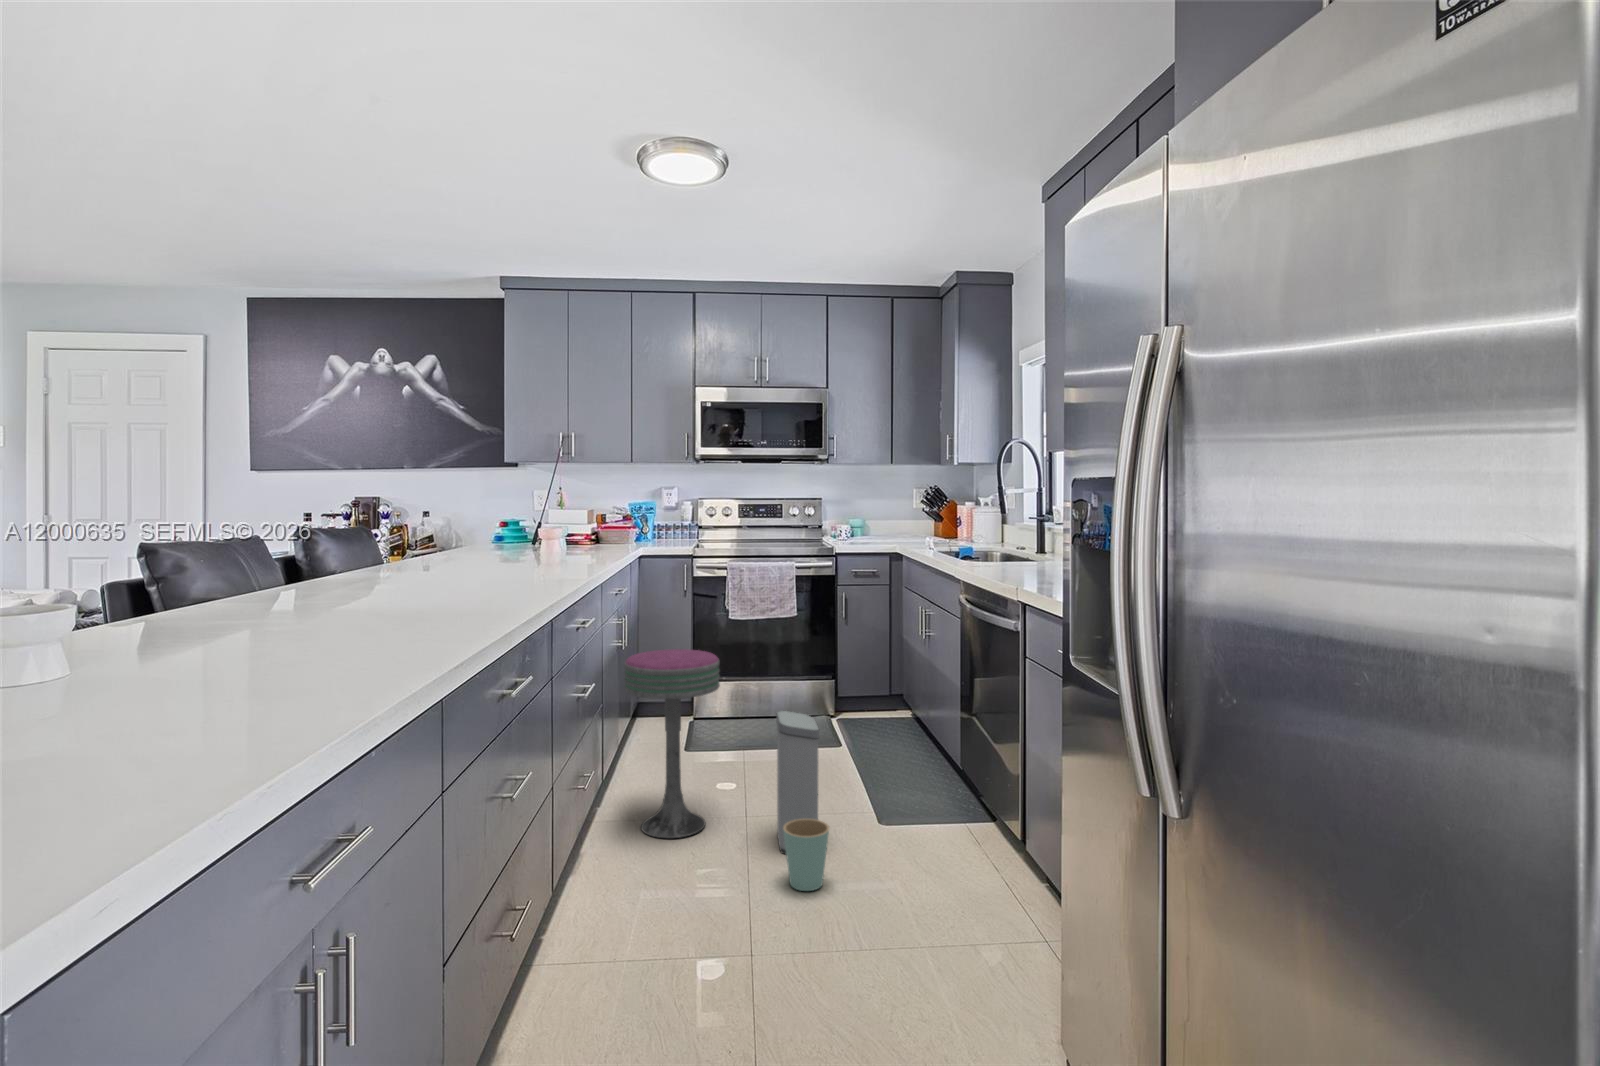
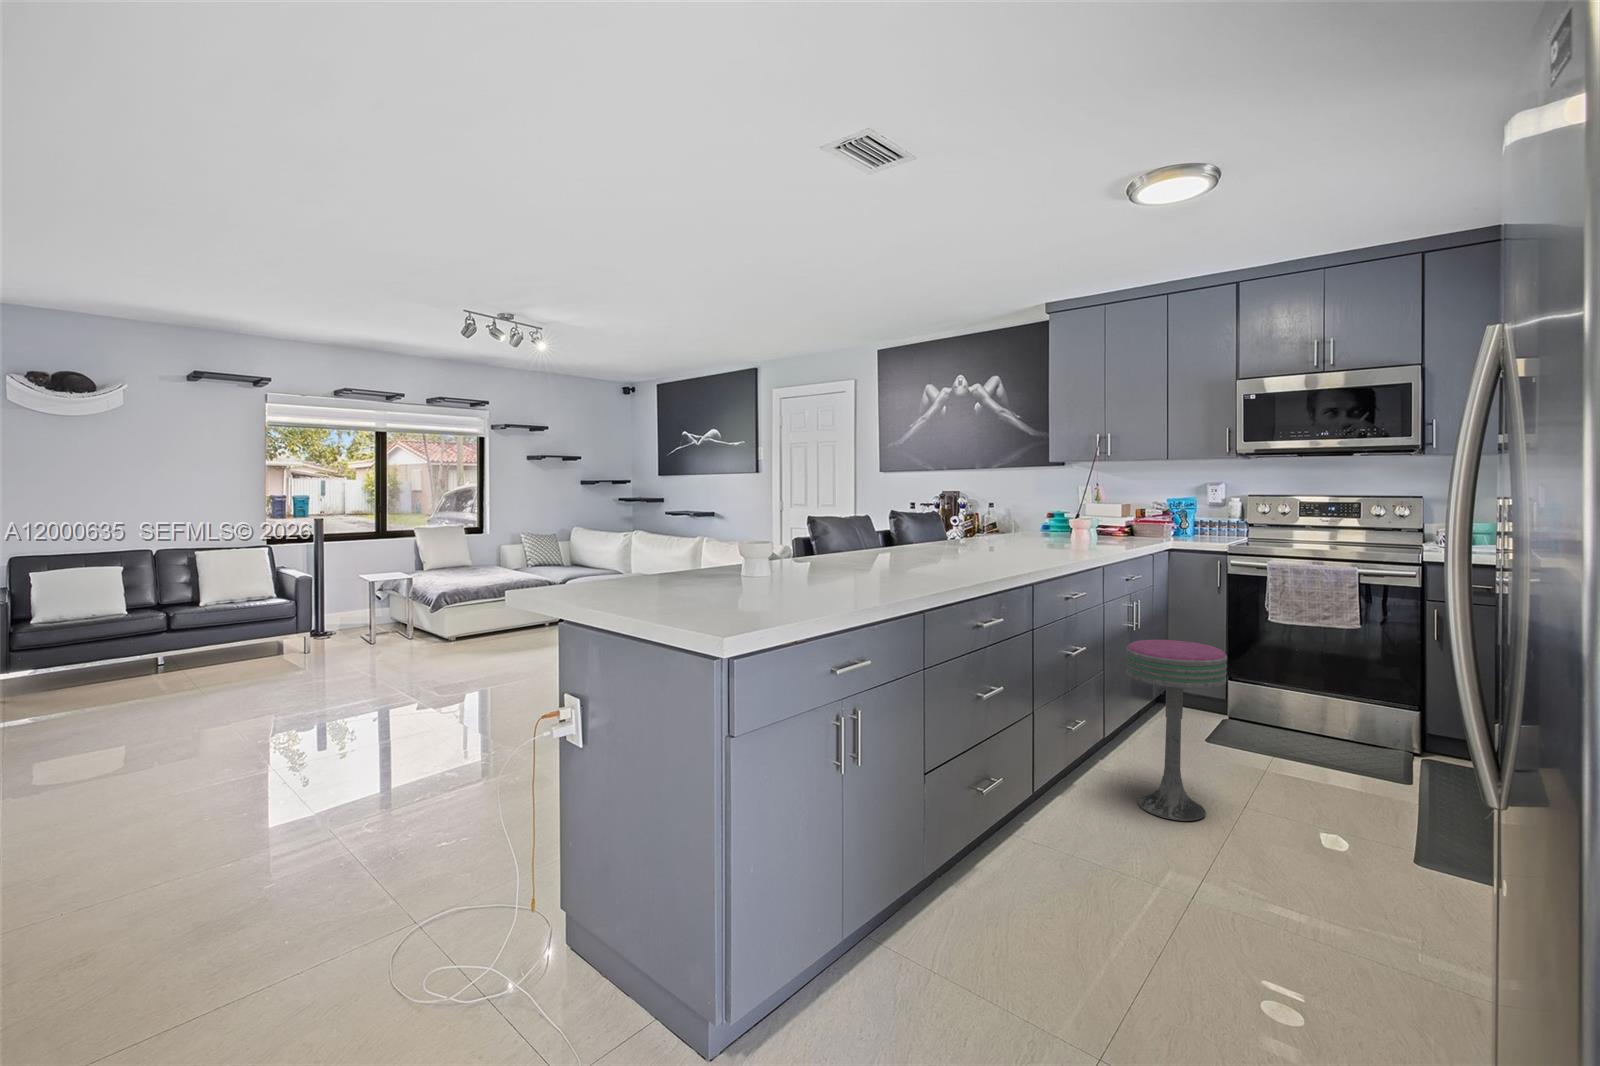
trash can: present [776,711,829,891] -> none [1278,720,1339,912]

